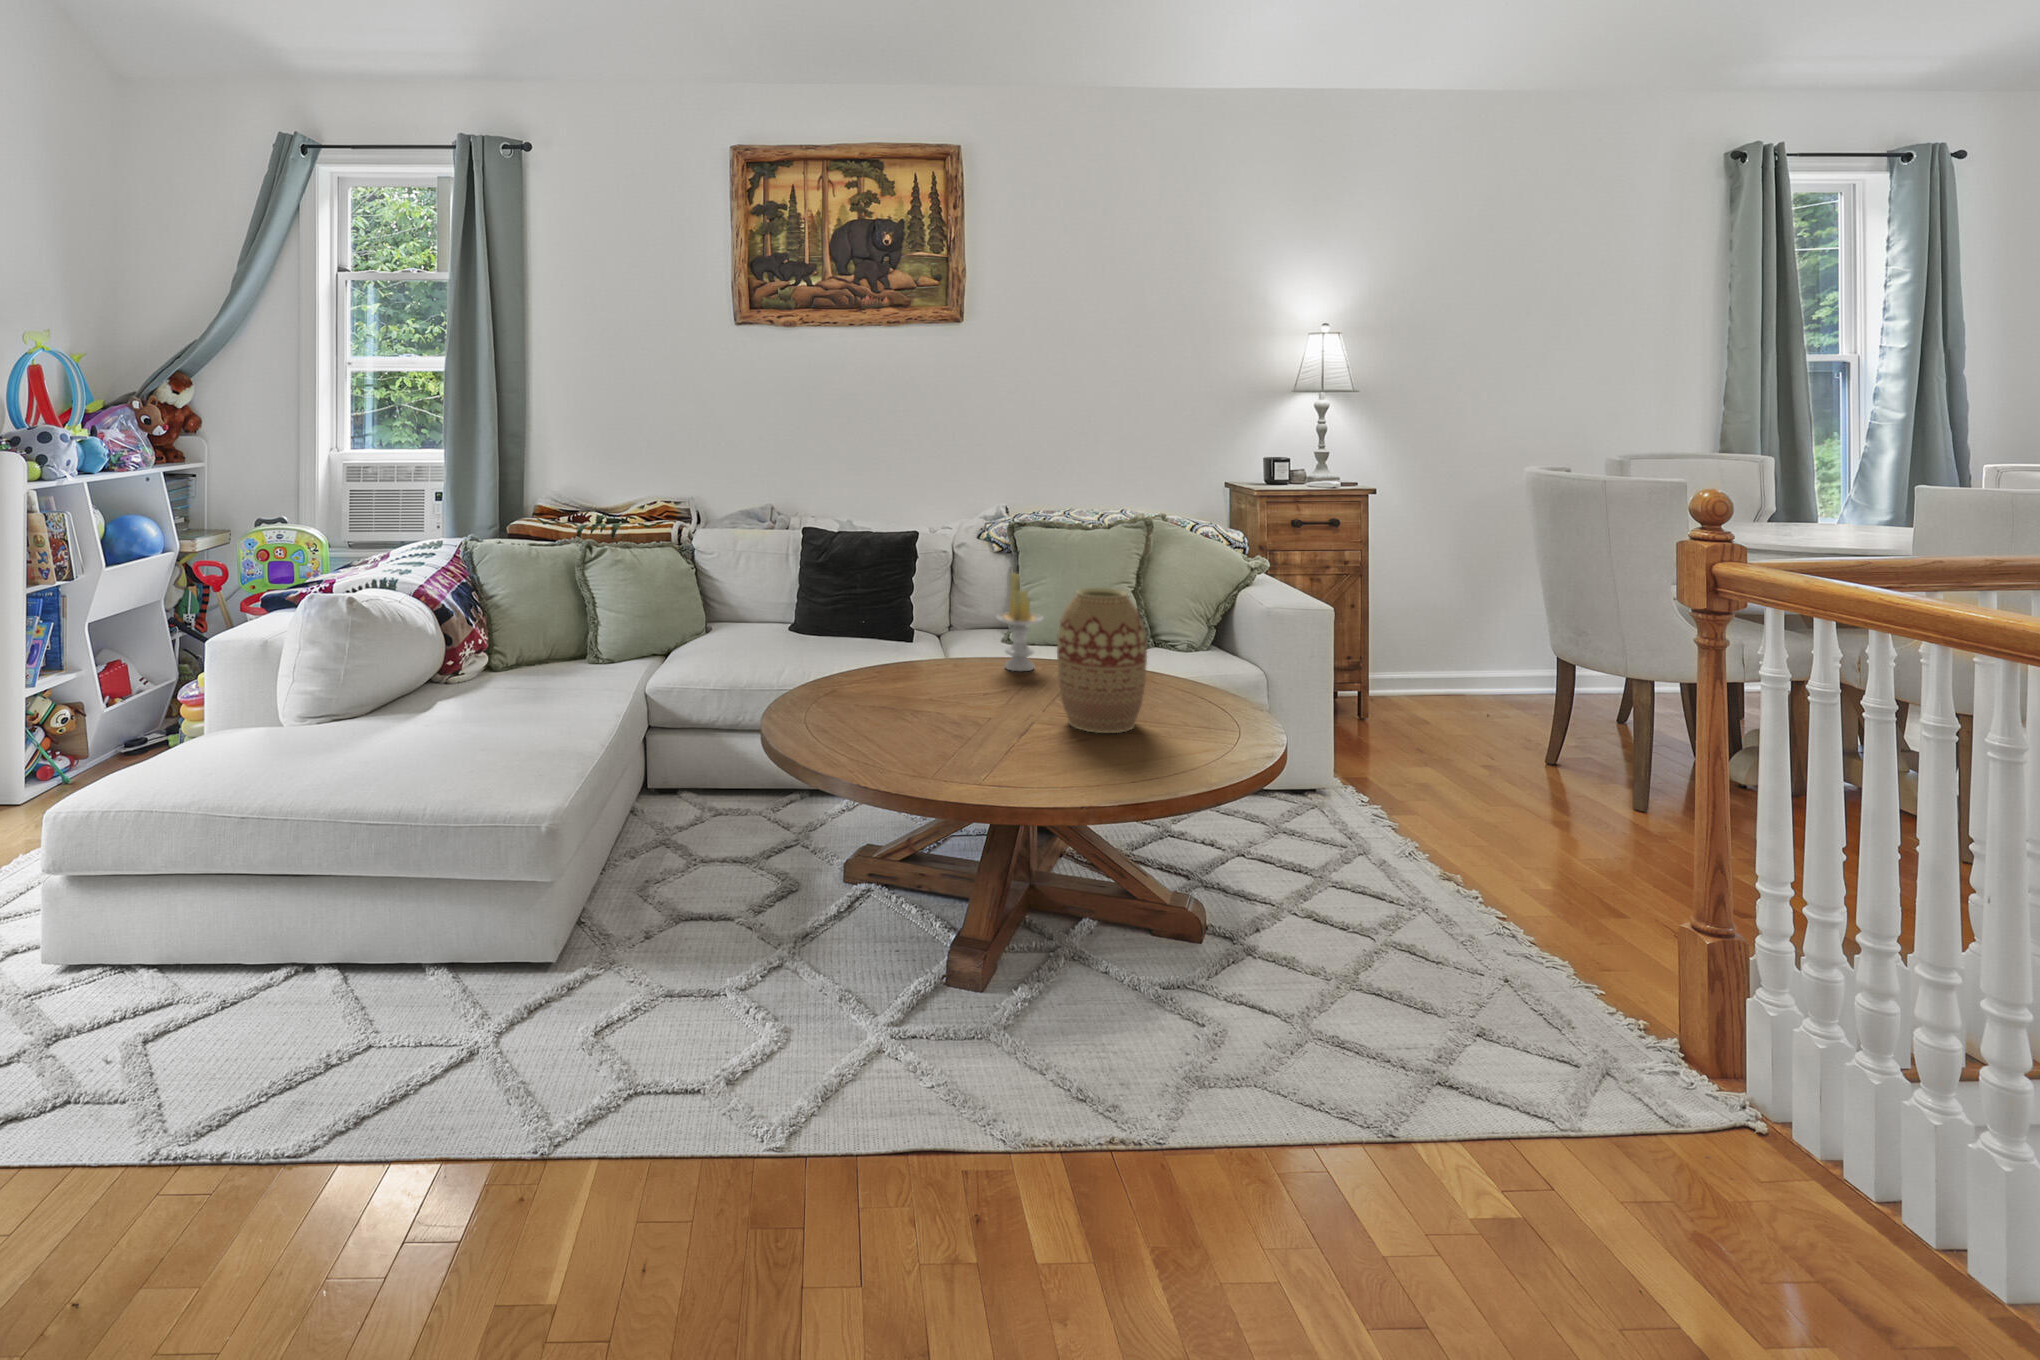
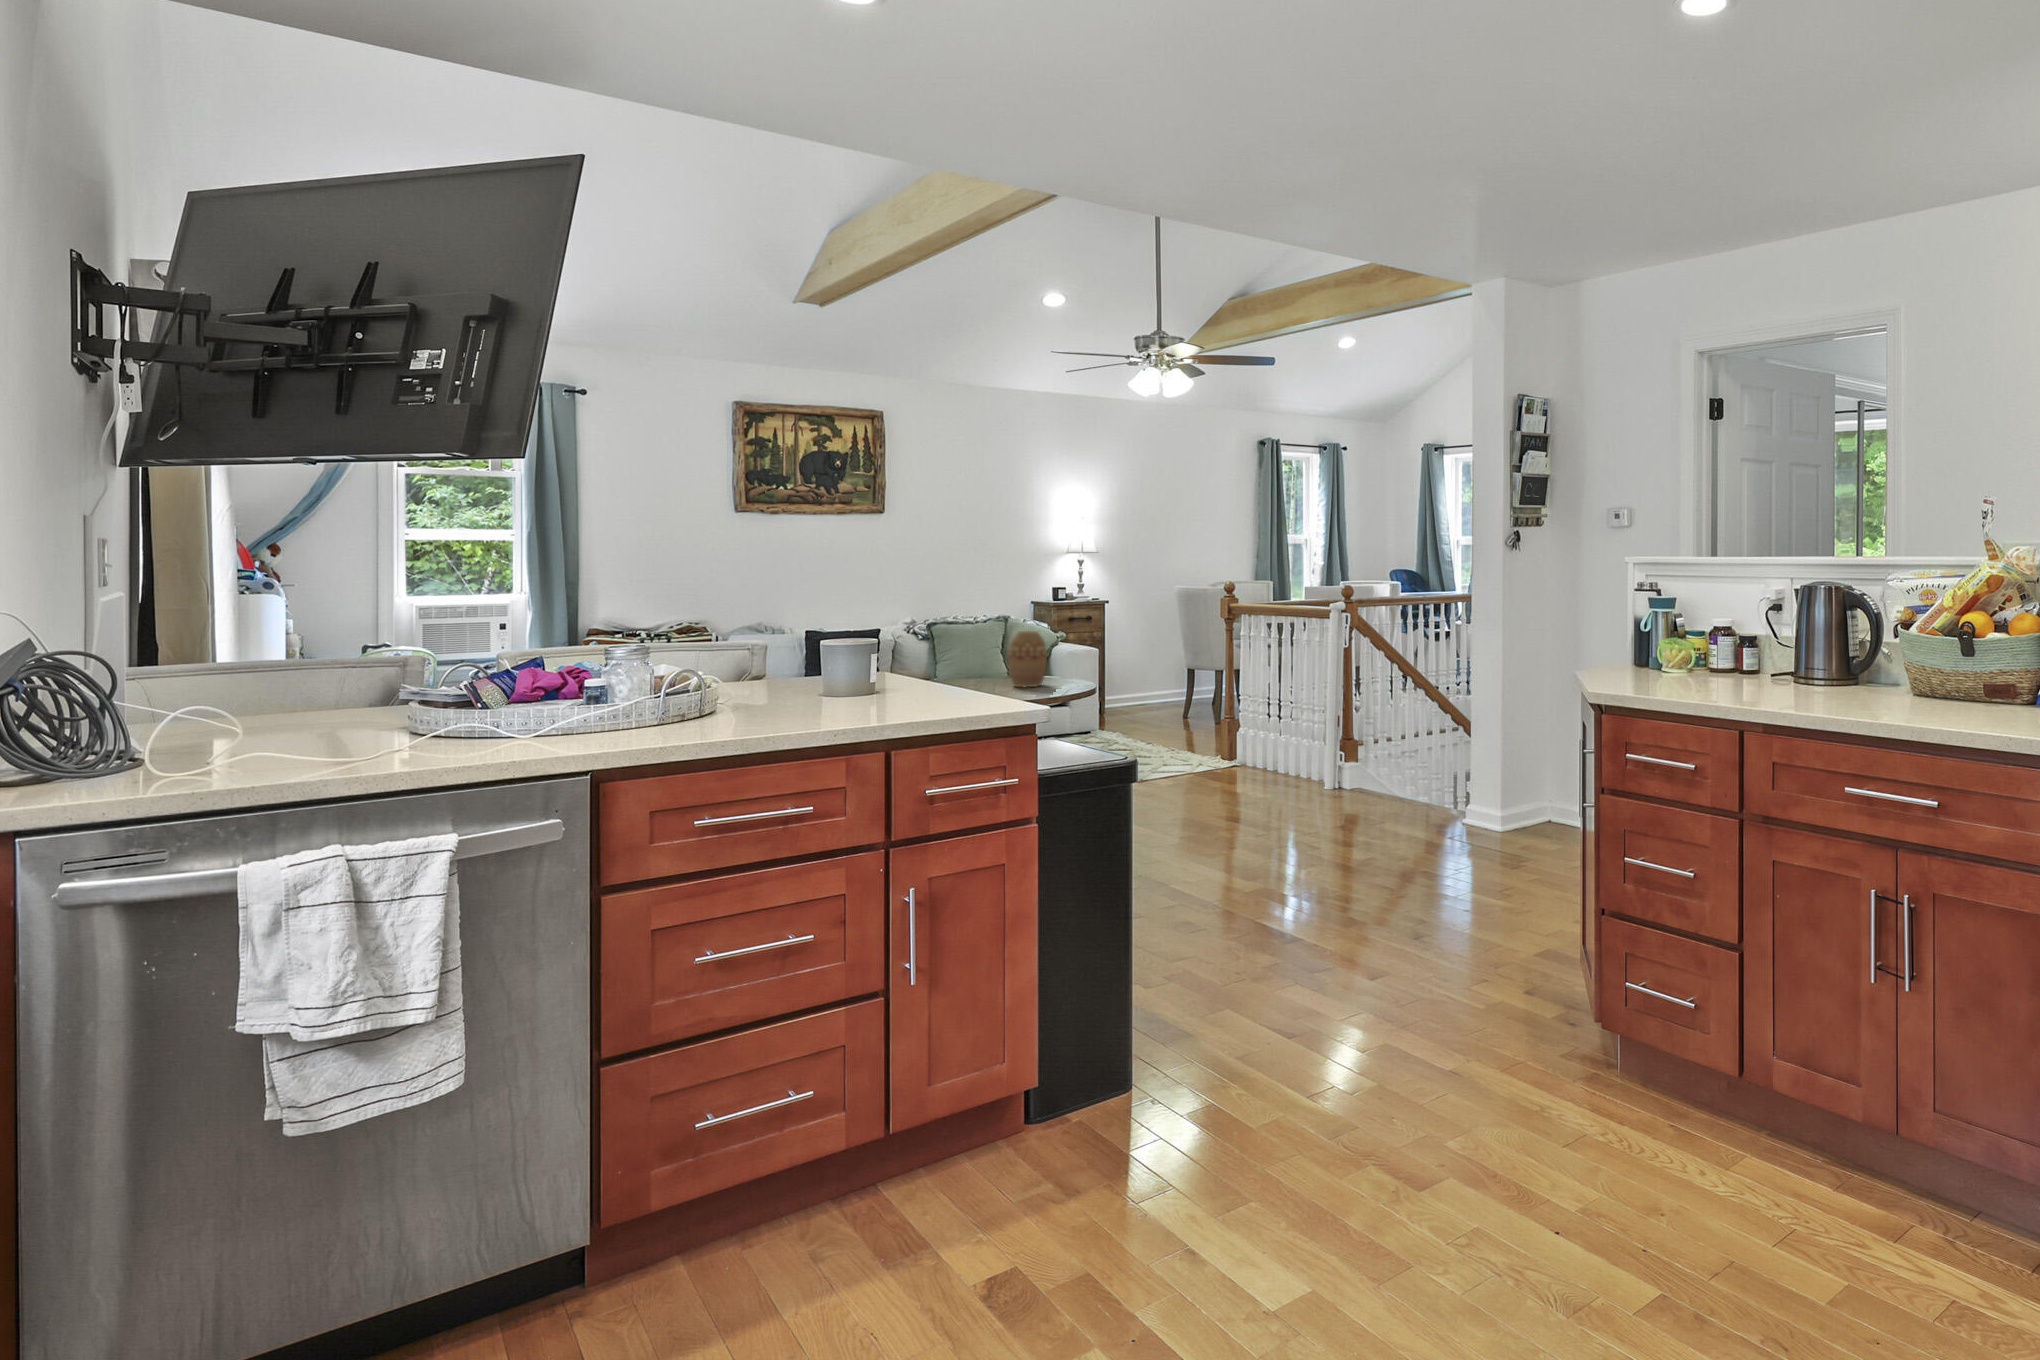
candle: present [996,573,1043,671] -> none [960,634,984,678]

